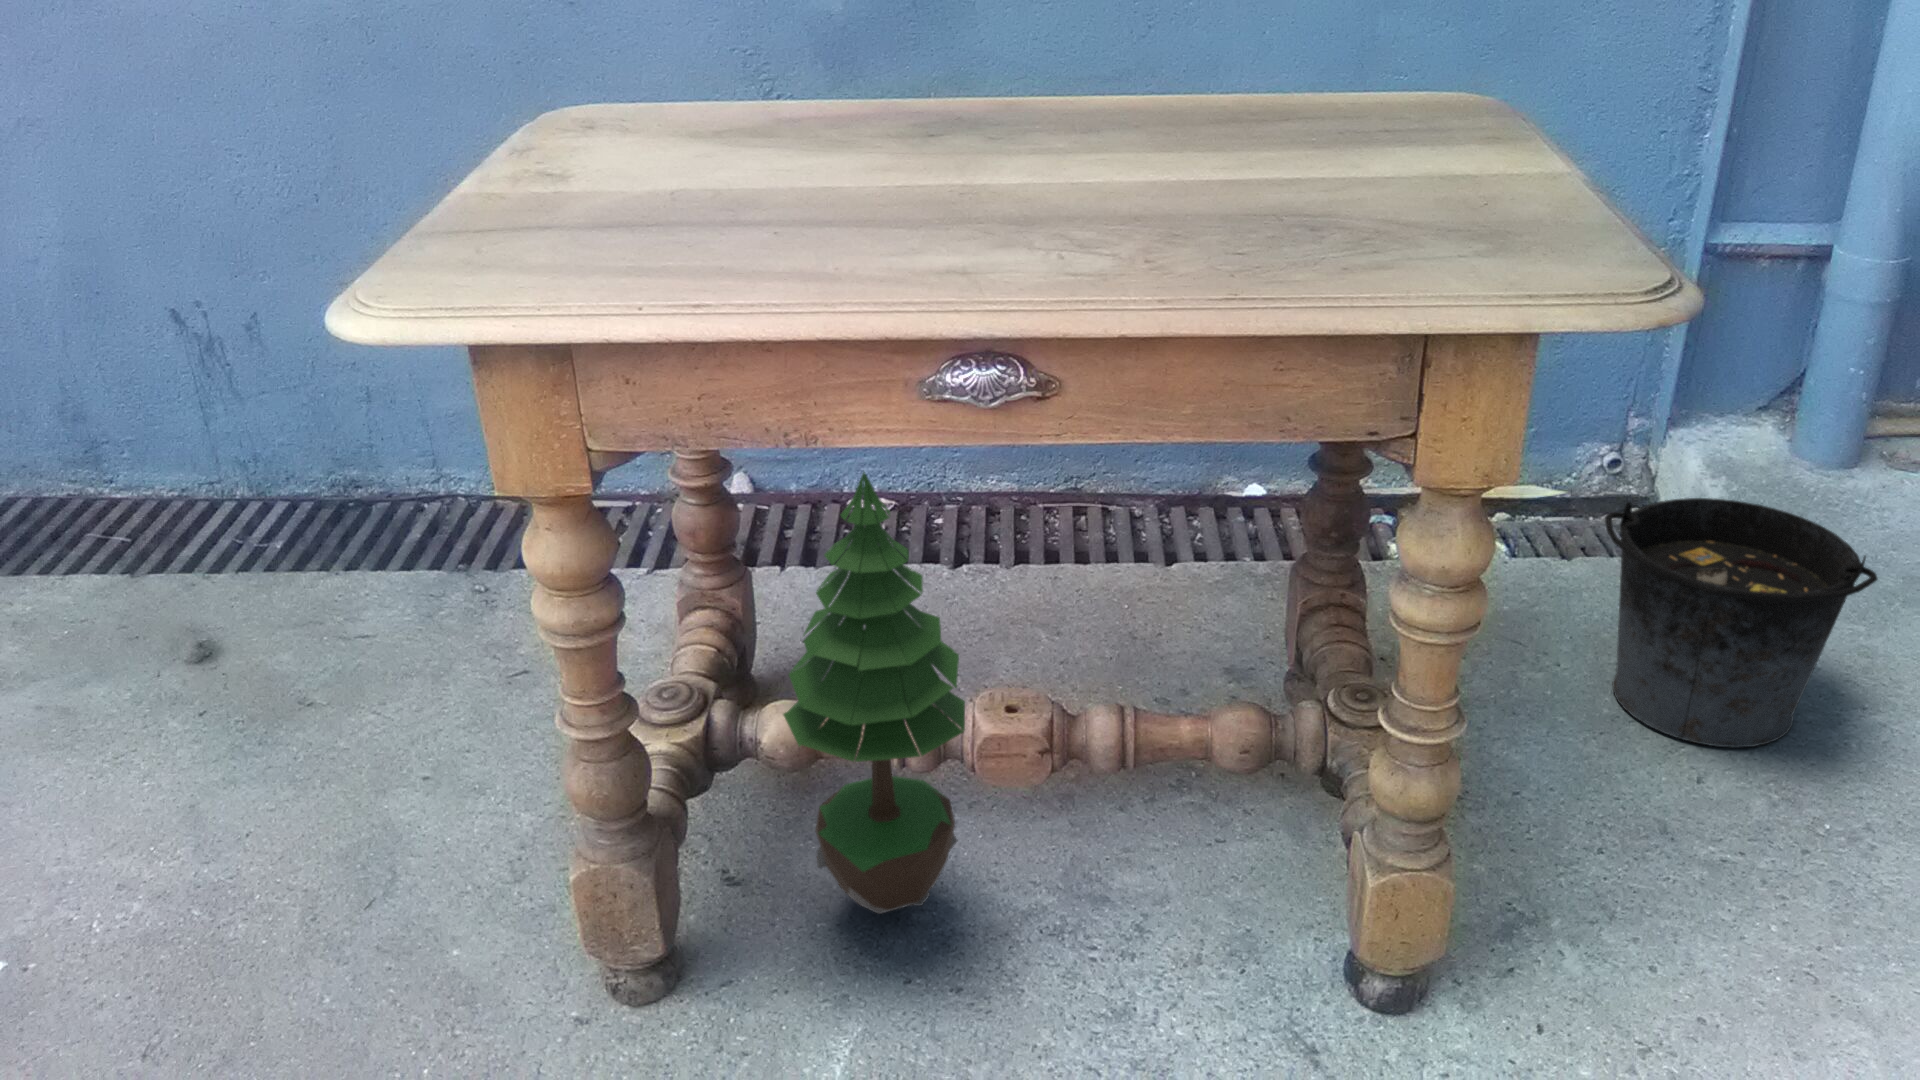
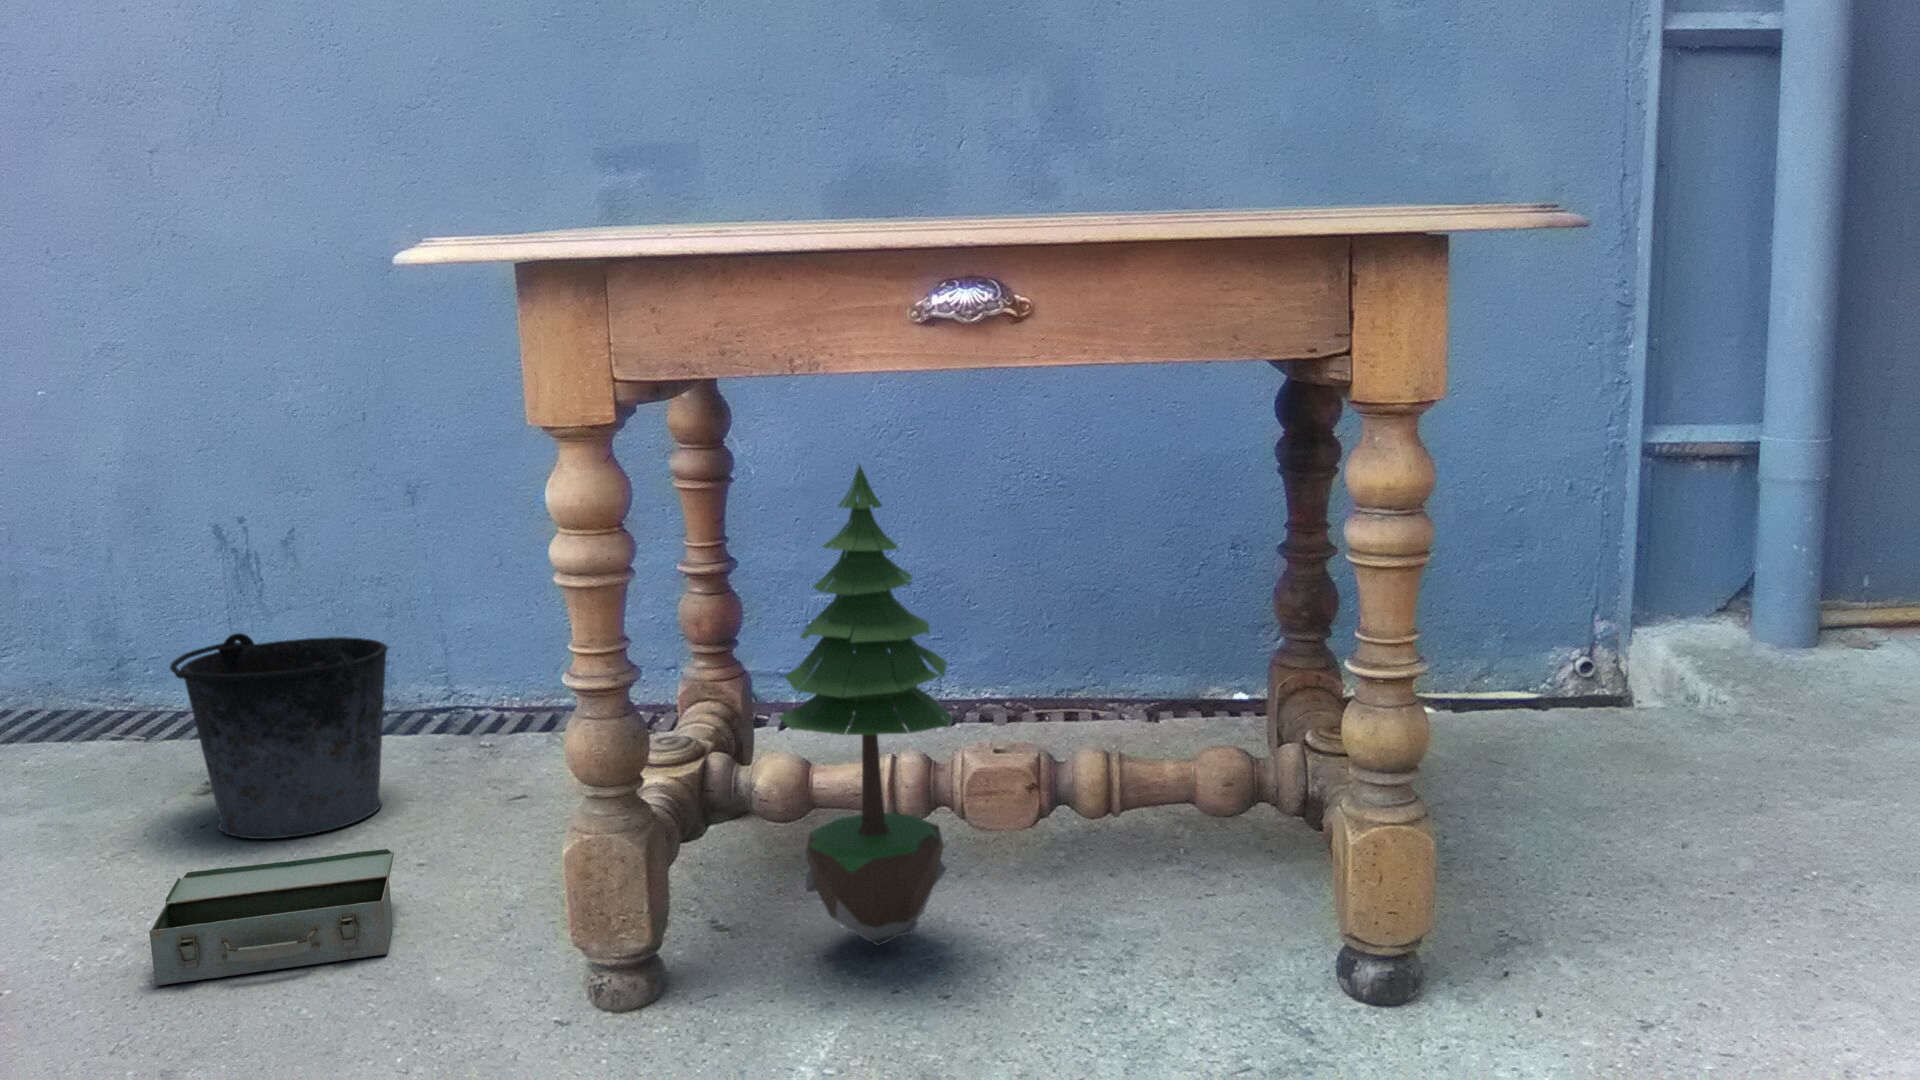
bucket: present [1605,498,1878,748] -> present [170,633,388,839]
toolbox: none [164,776,407,954] -> present [149,849,394,986]

